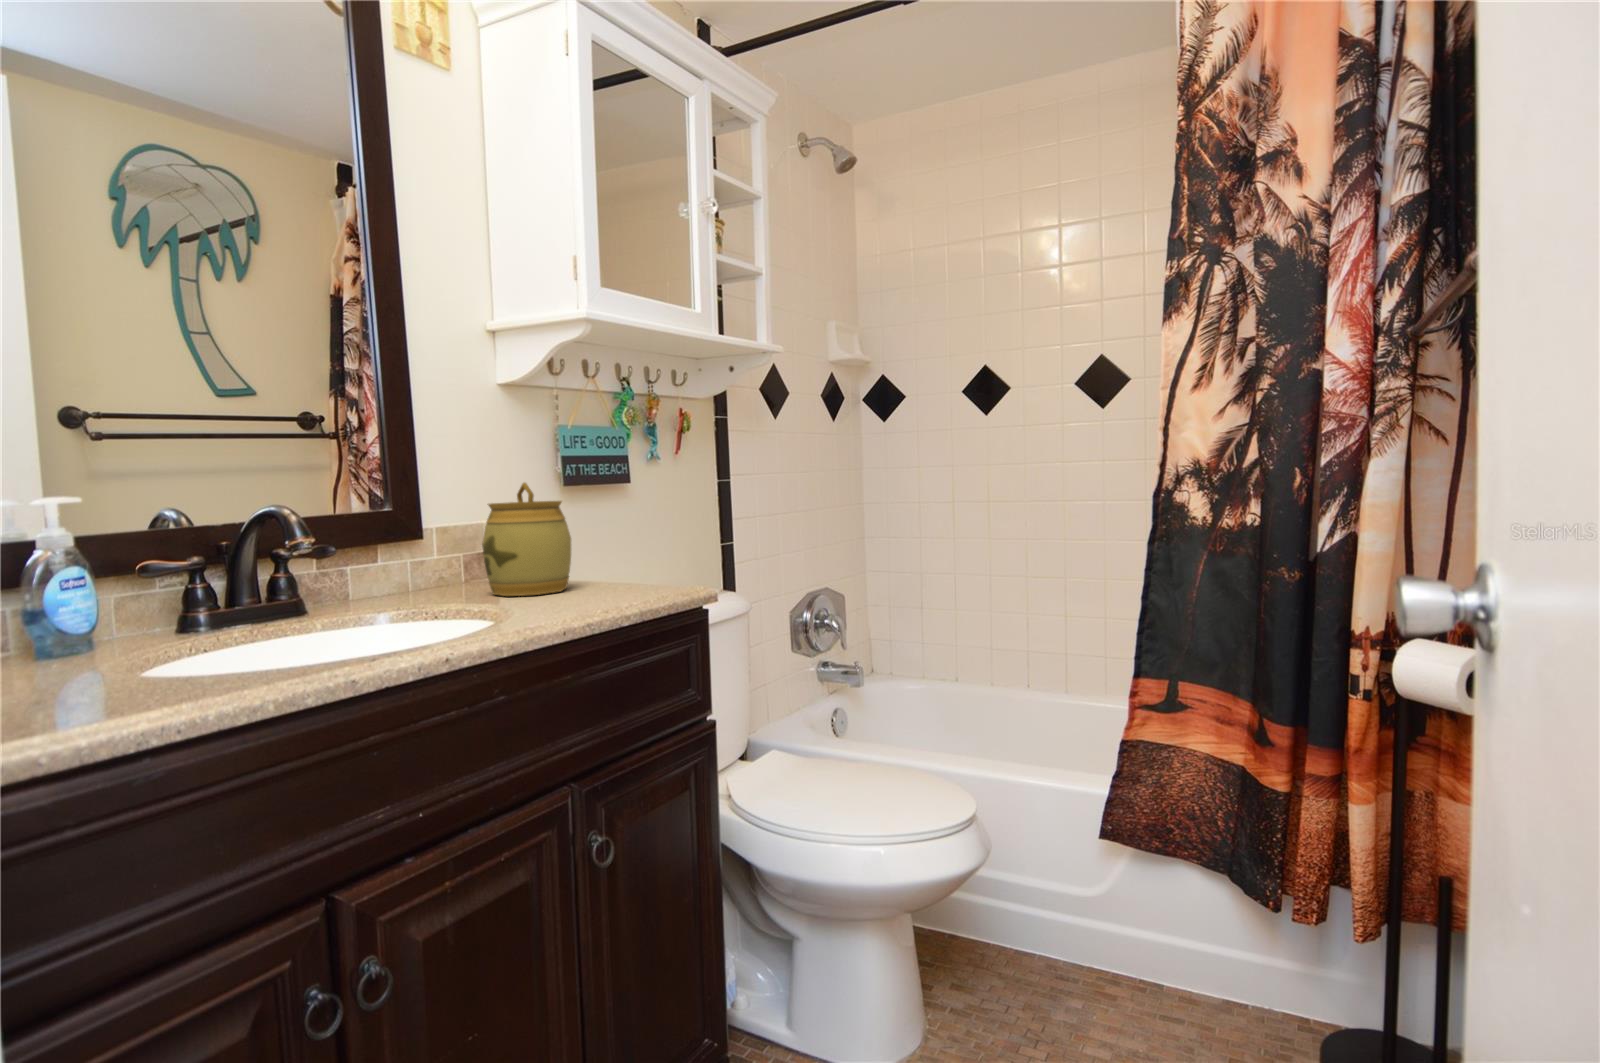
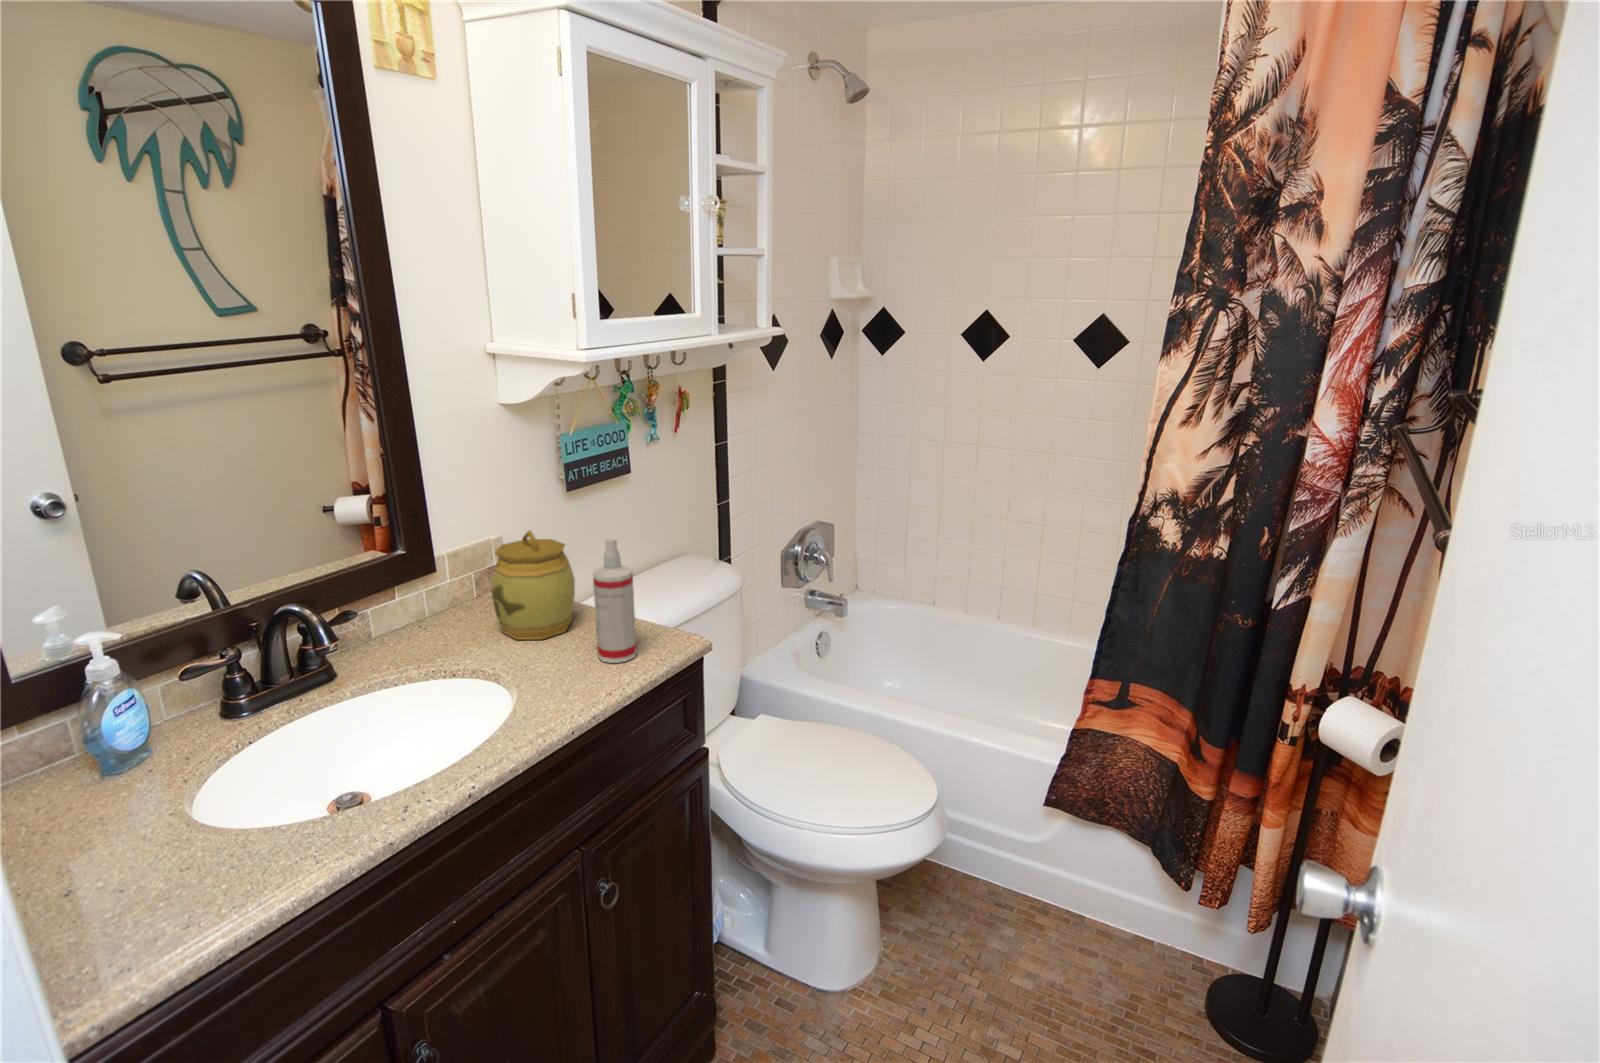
spray bottle: none [590,465,637,600] -> present [593,538,636,663]

